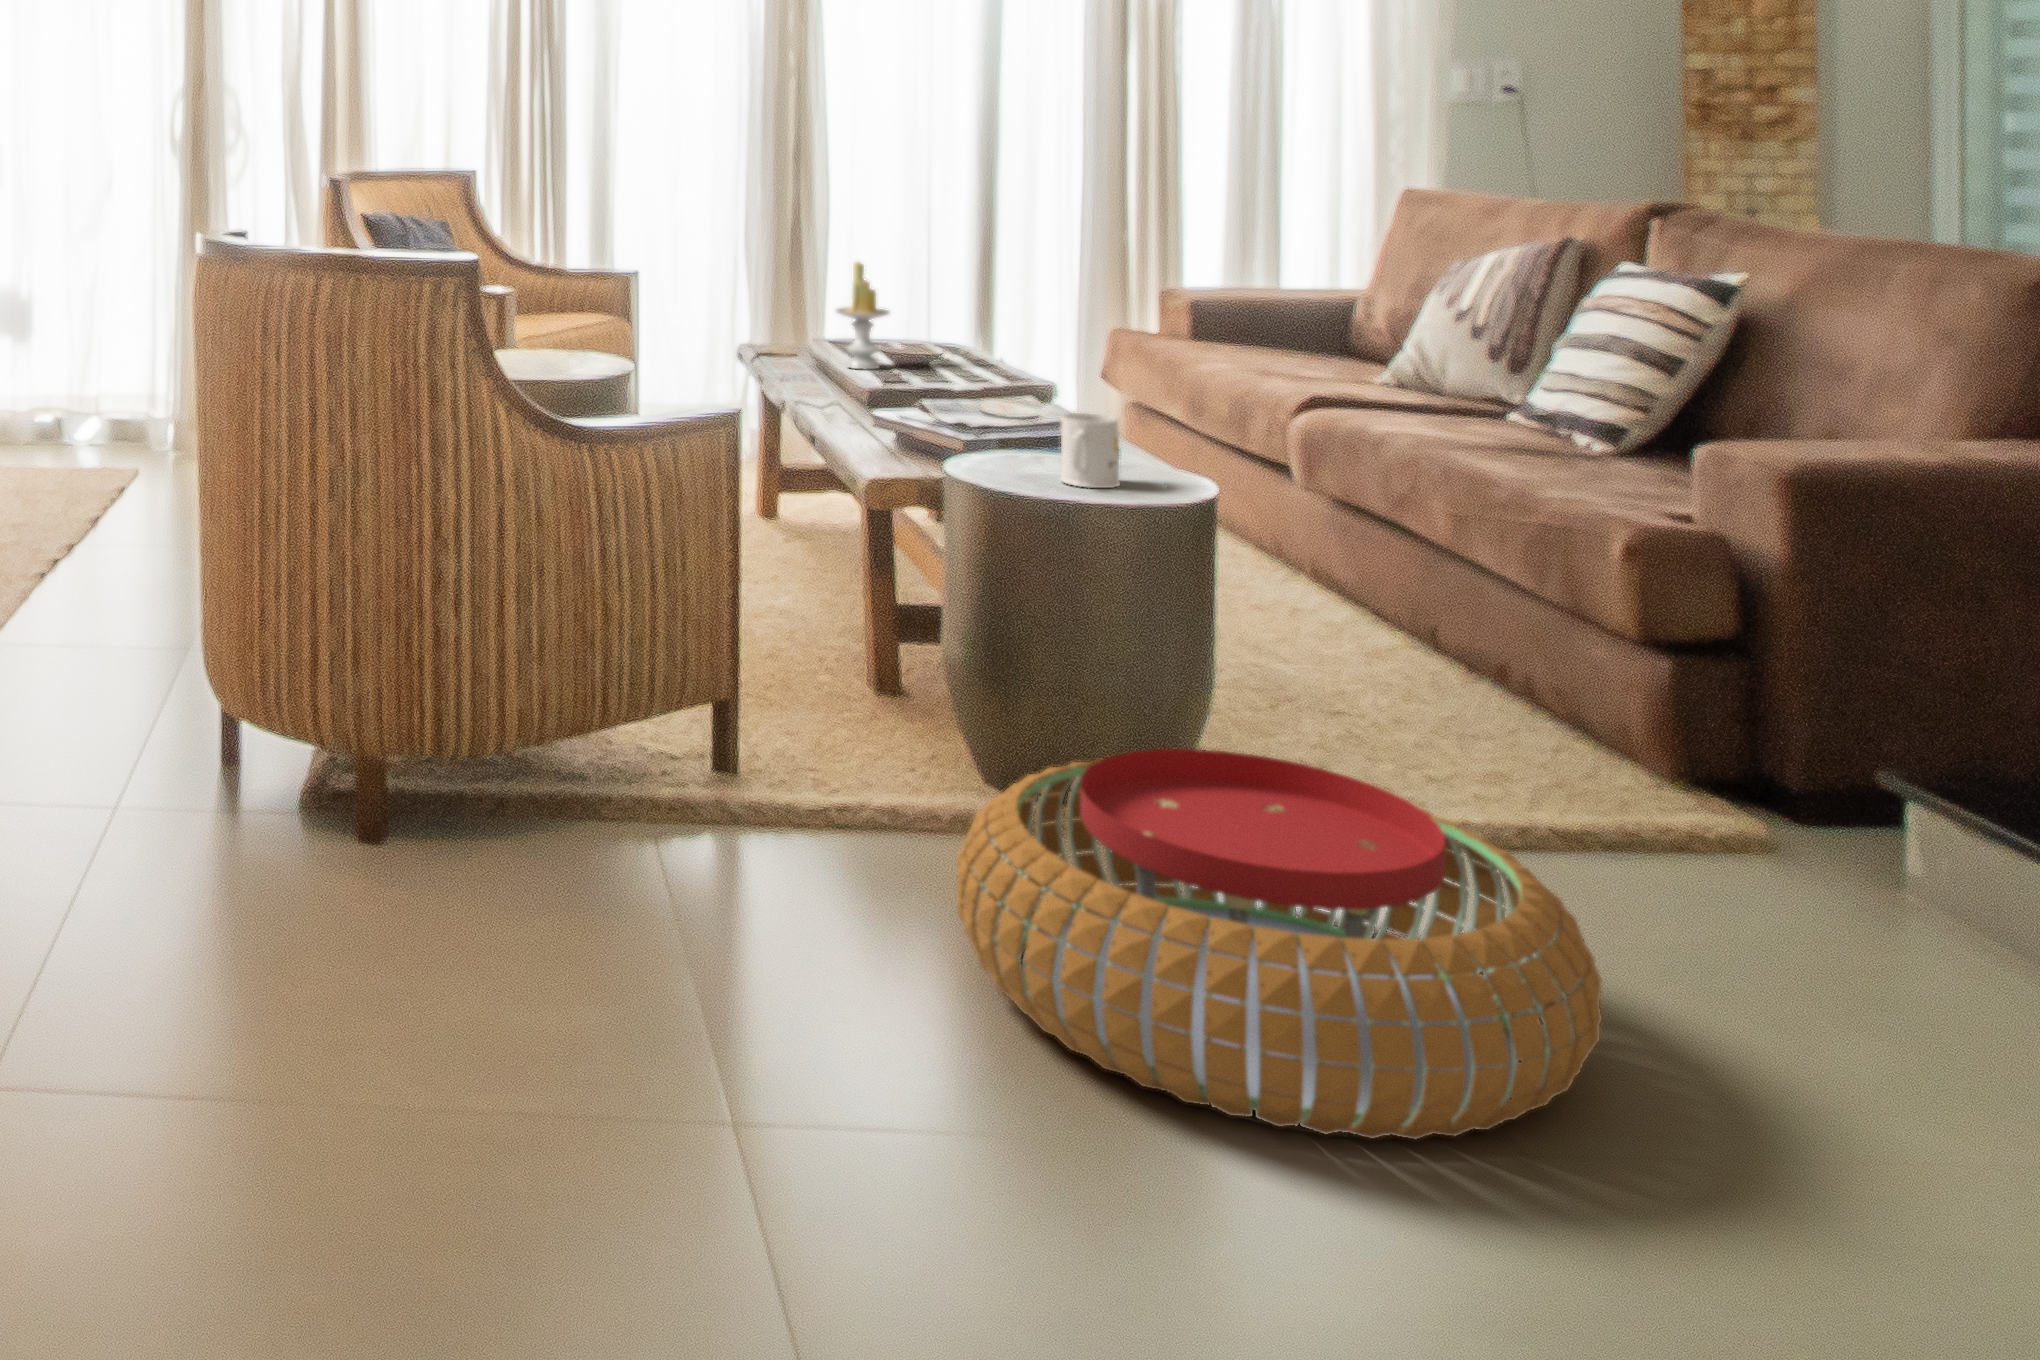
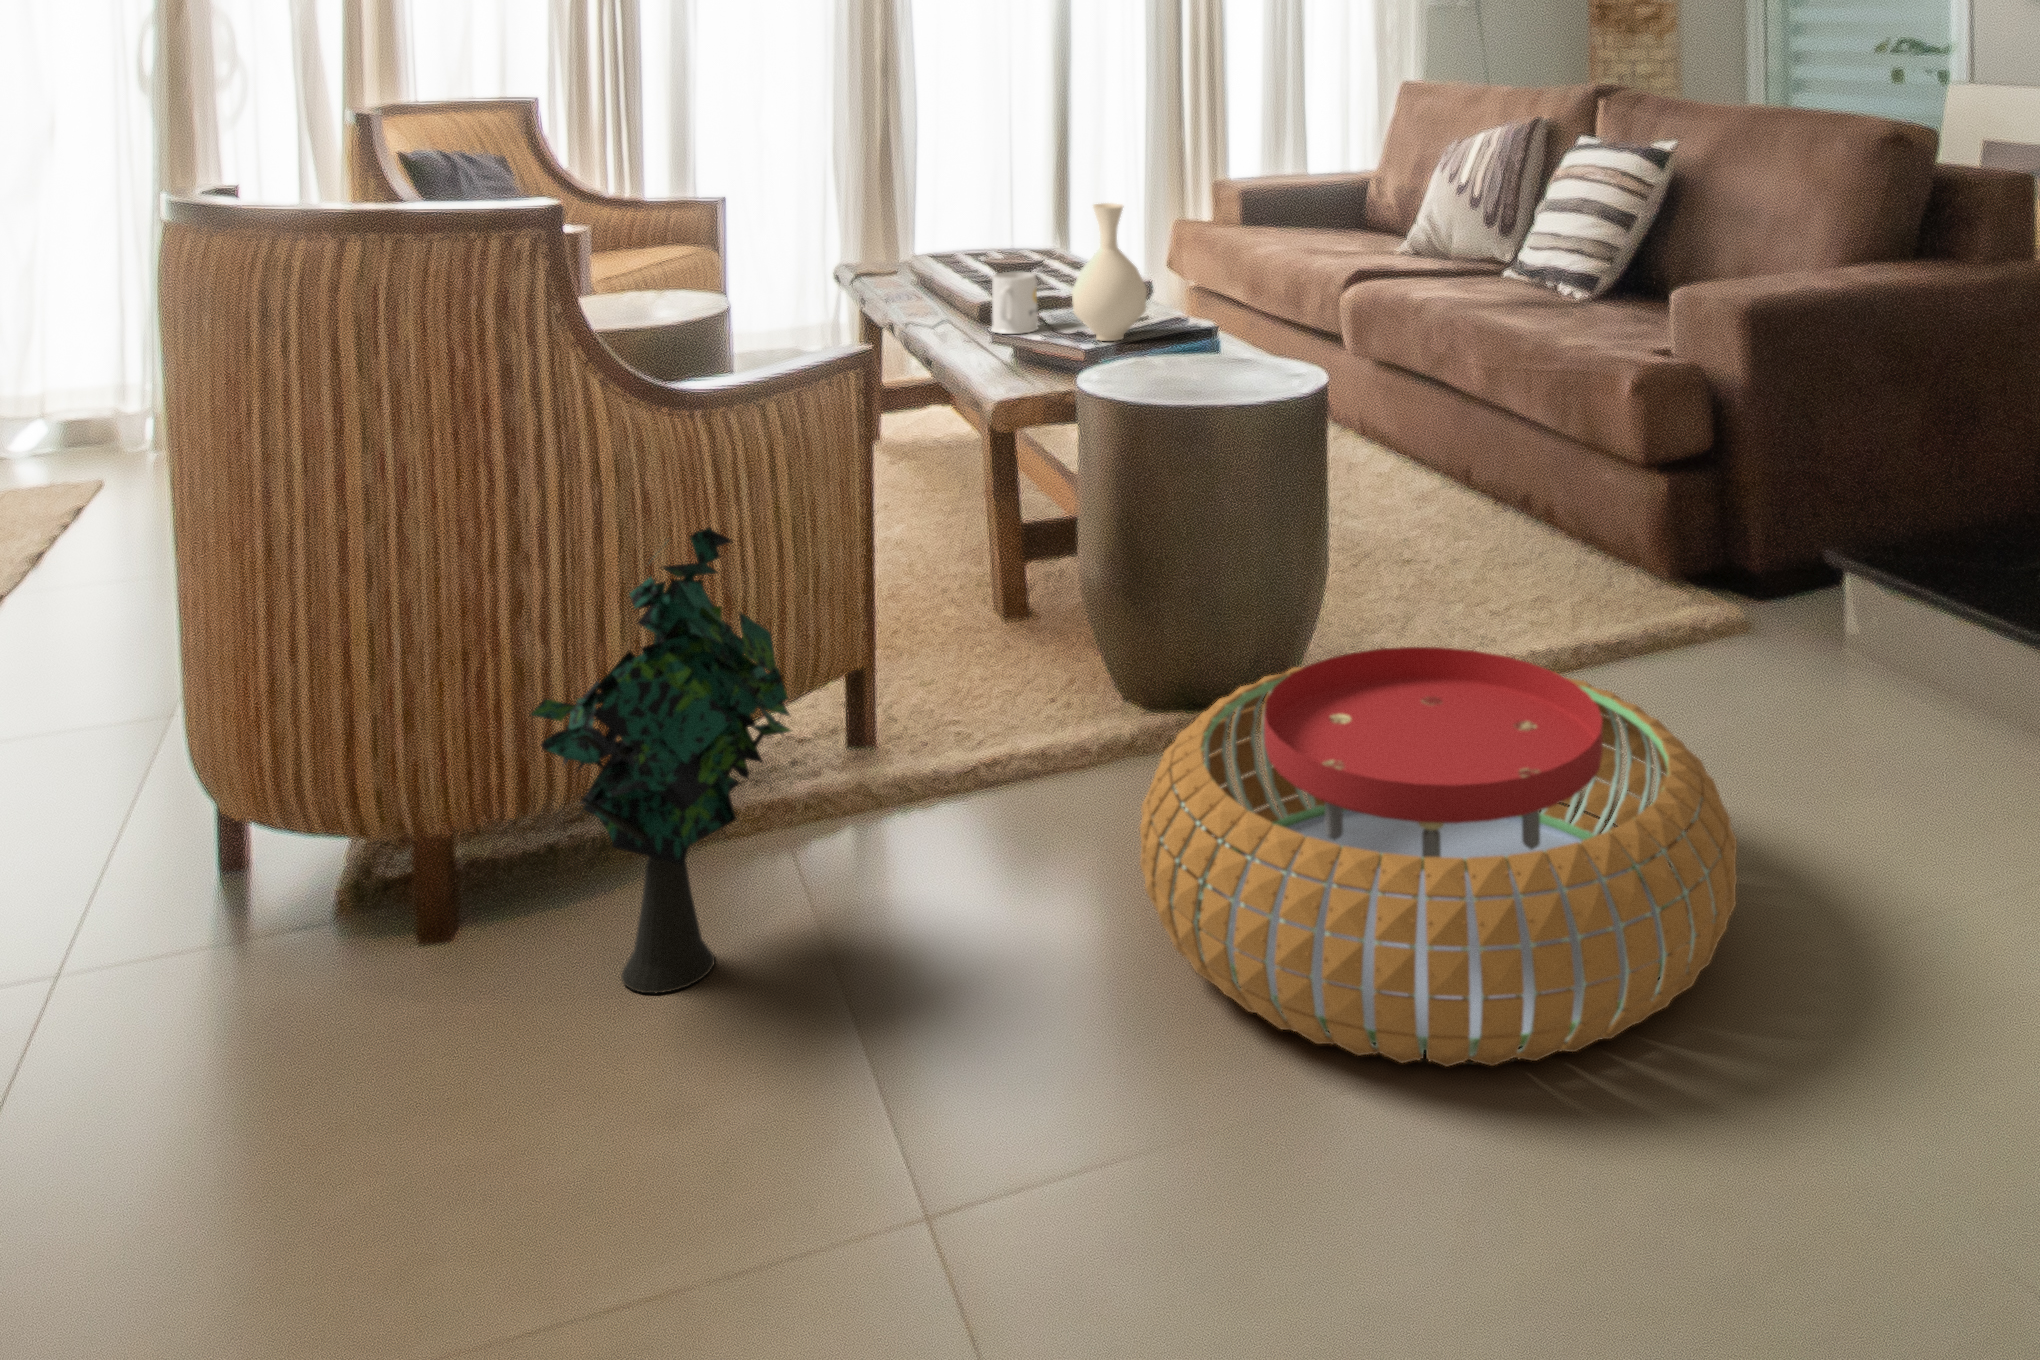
candle: present [836,262,889,370] -> none [937,171,991,280]
vase: none [952,301,1032,438] -> present [1072,203,1147,341]
mug: present [1061,413,1120,488] -> present [992,272,1038,334]
decorative plant: none [450,537,655,904] -> present [531,528,791,993]

